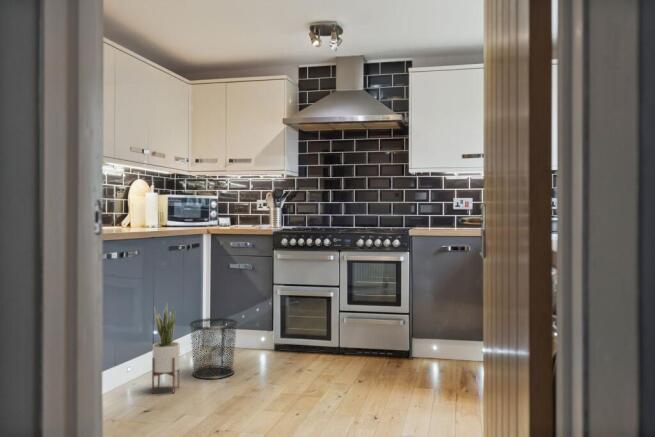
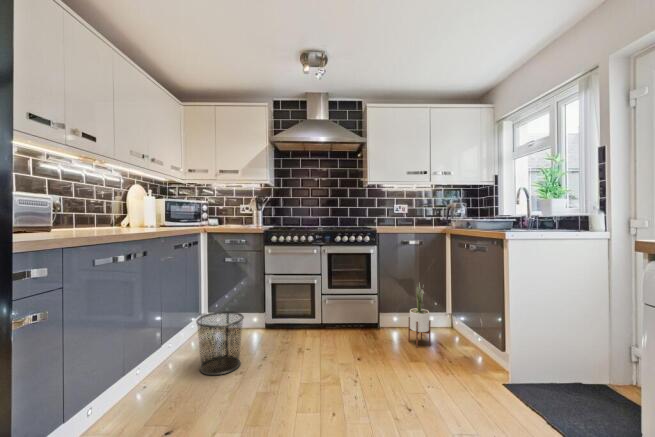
potted plant: present [152,306,180,393] -> present [408,284,431,347]

